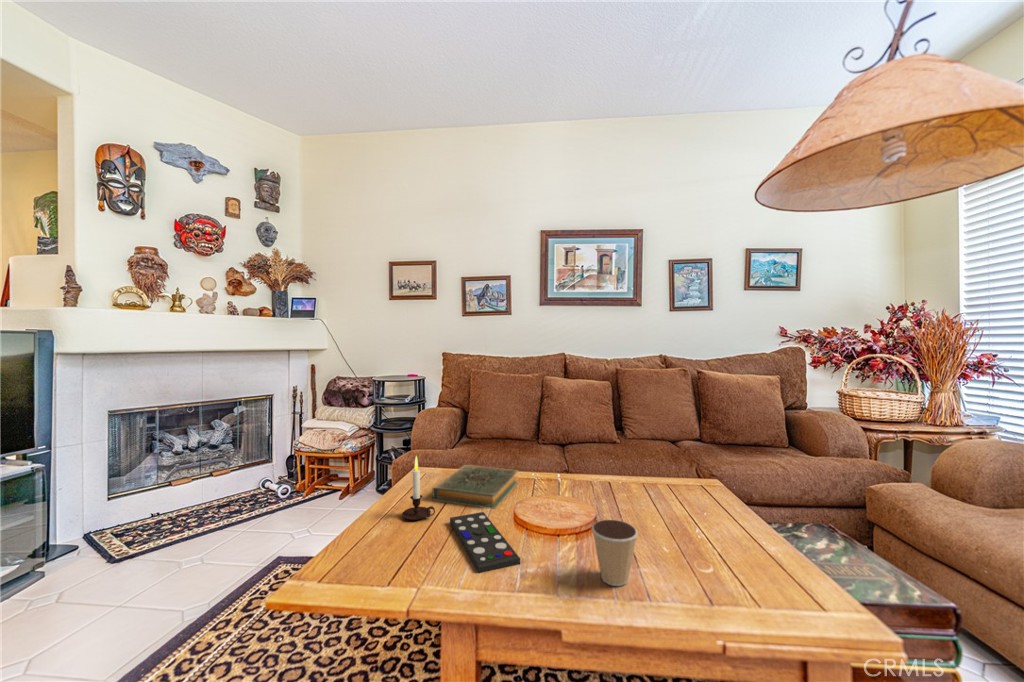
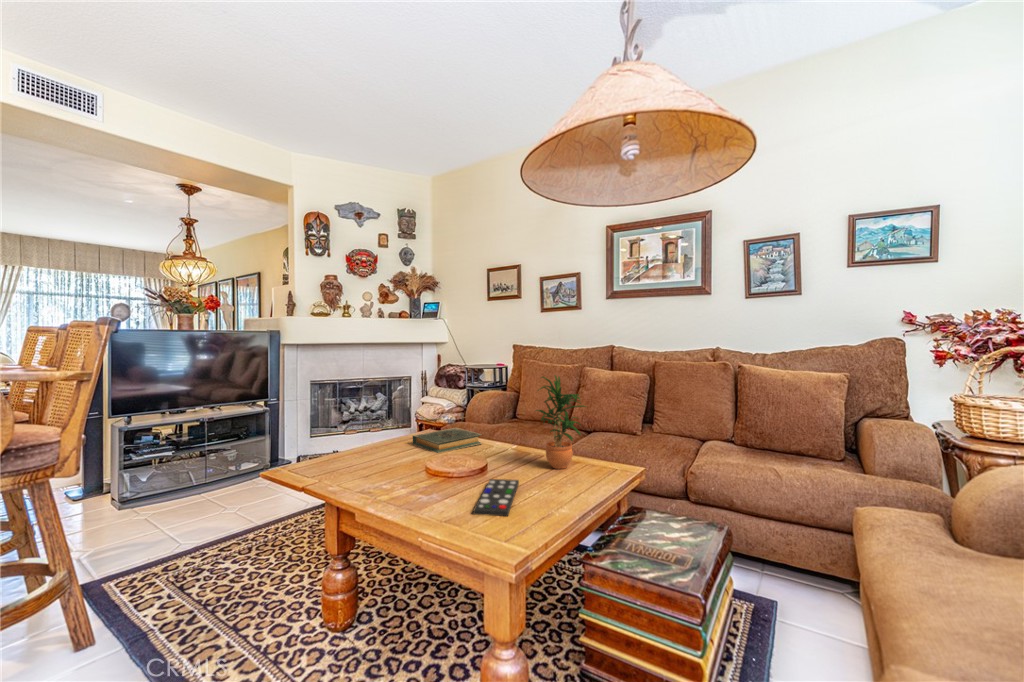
potted plant: none [631,391,693,504] -> present [536,376,586,469]
candle: present [402,456,435,520] -> none [380,410,400,450]
remote control: present [450,512,520,573] -> present [473,479,519,516]
coffee cup: present [592,519,638,586] -> none [415,452,444,491]

